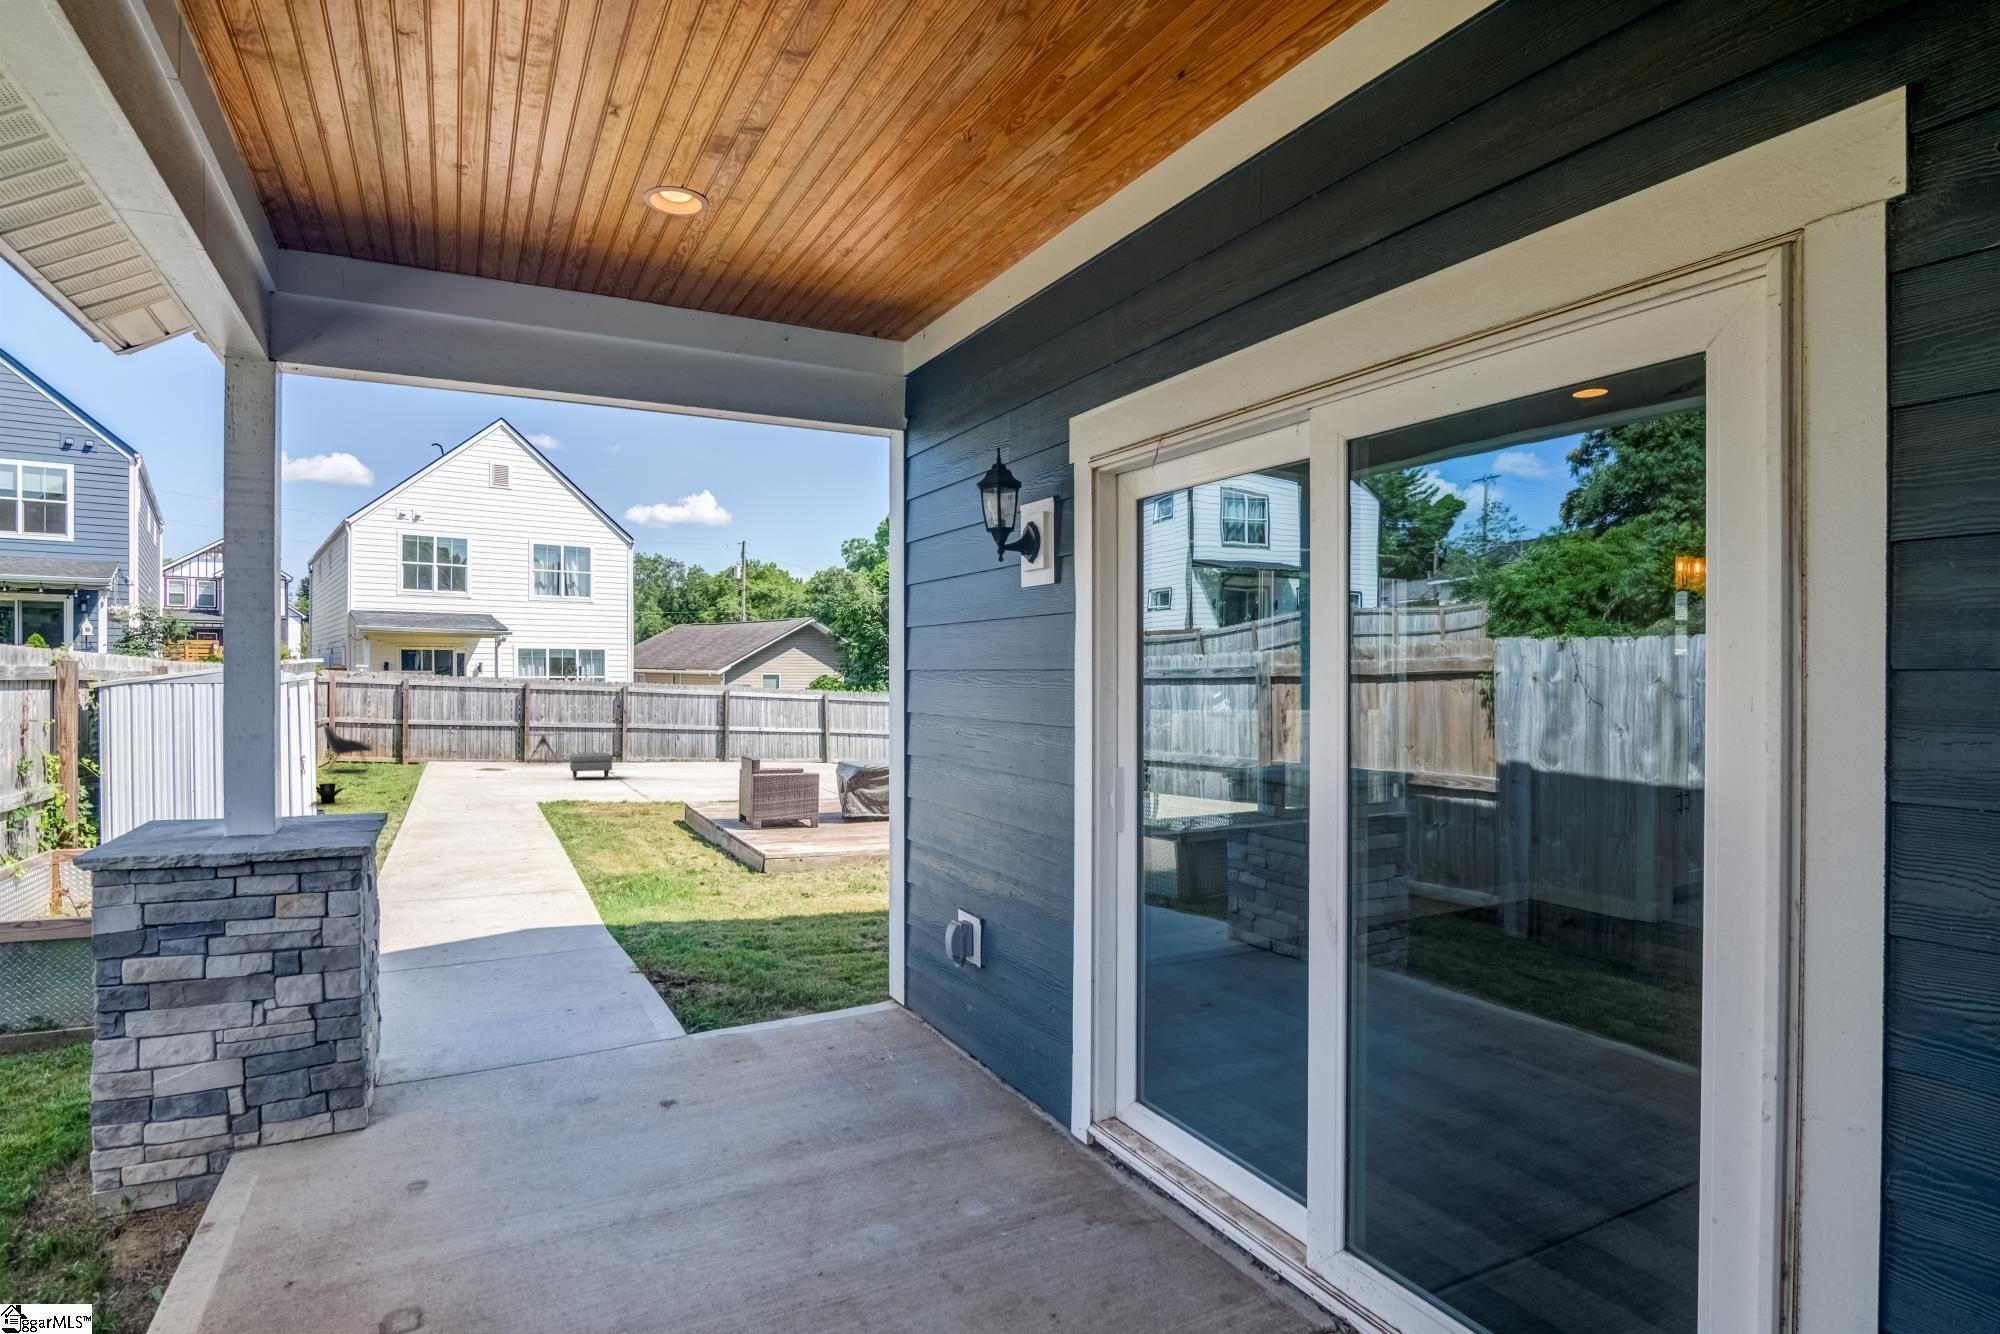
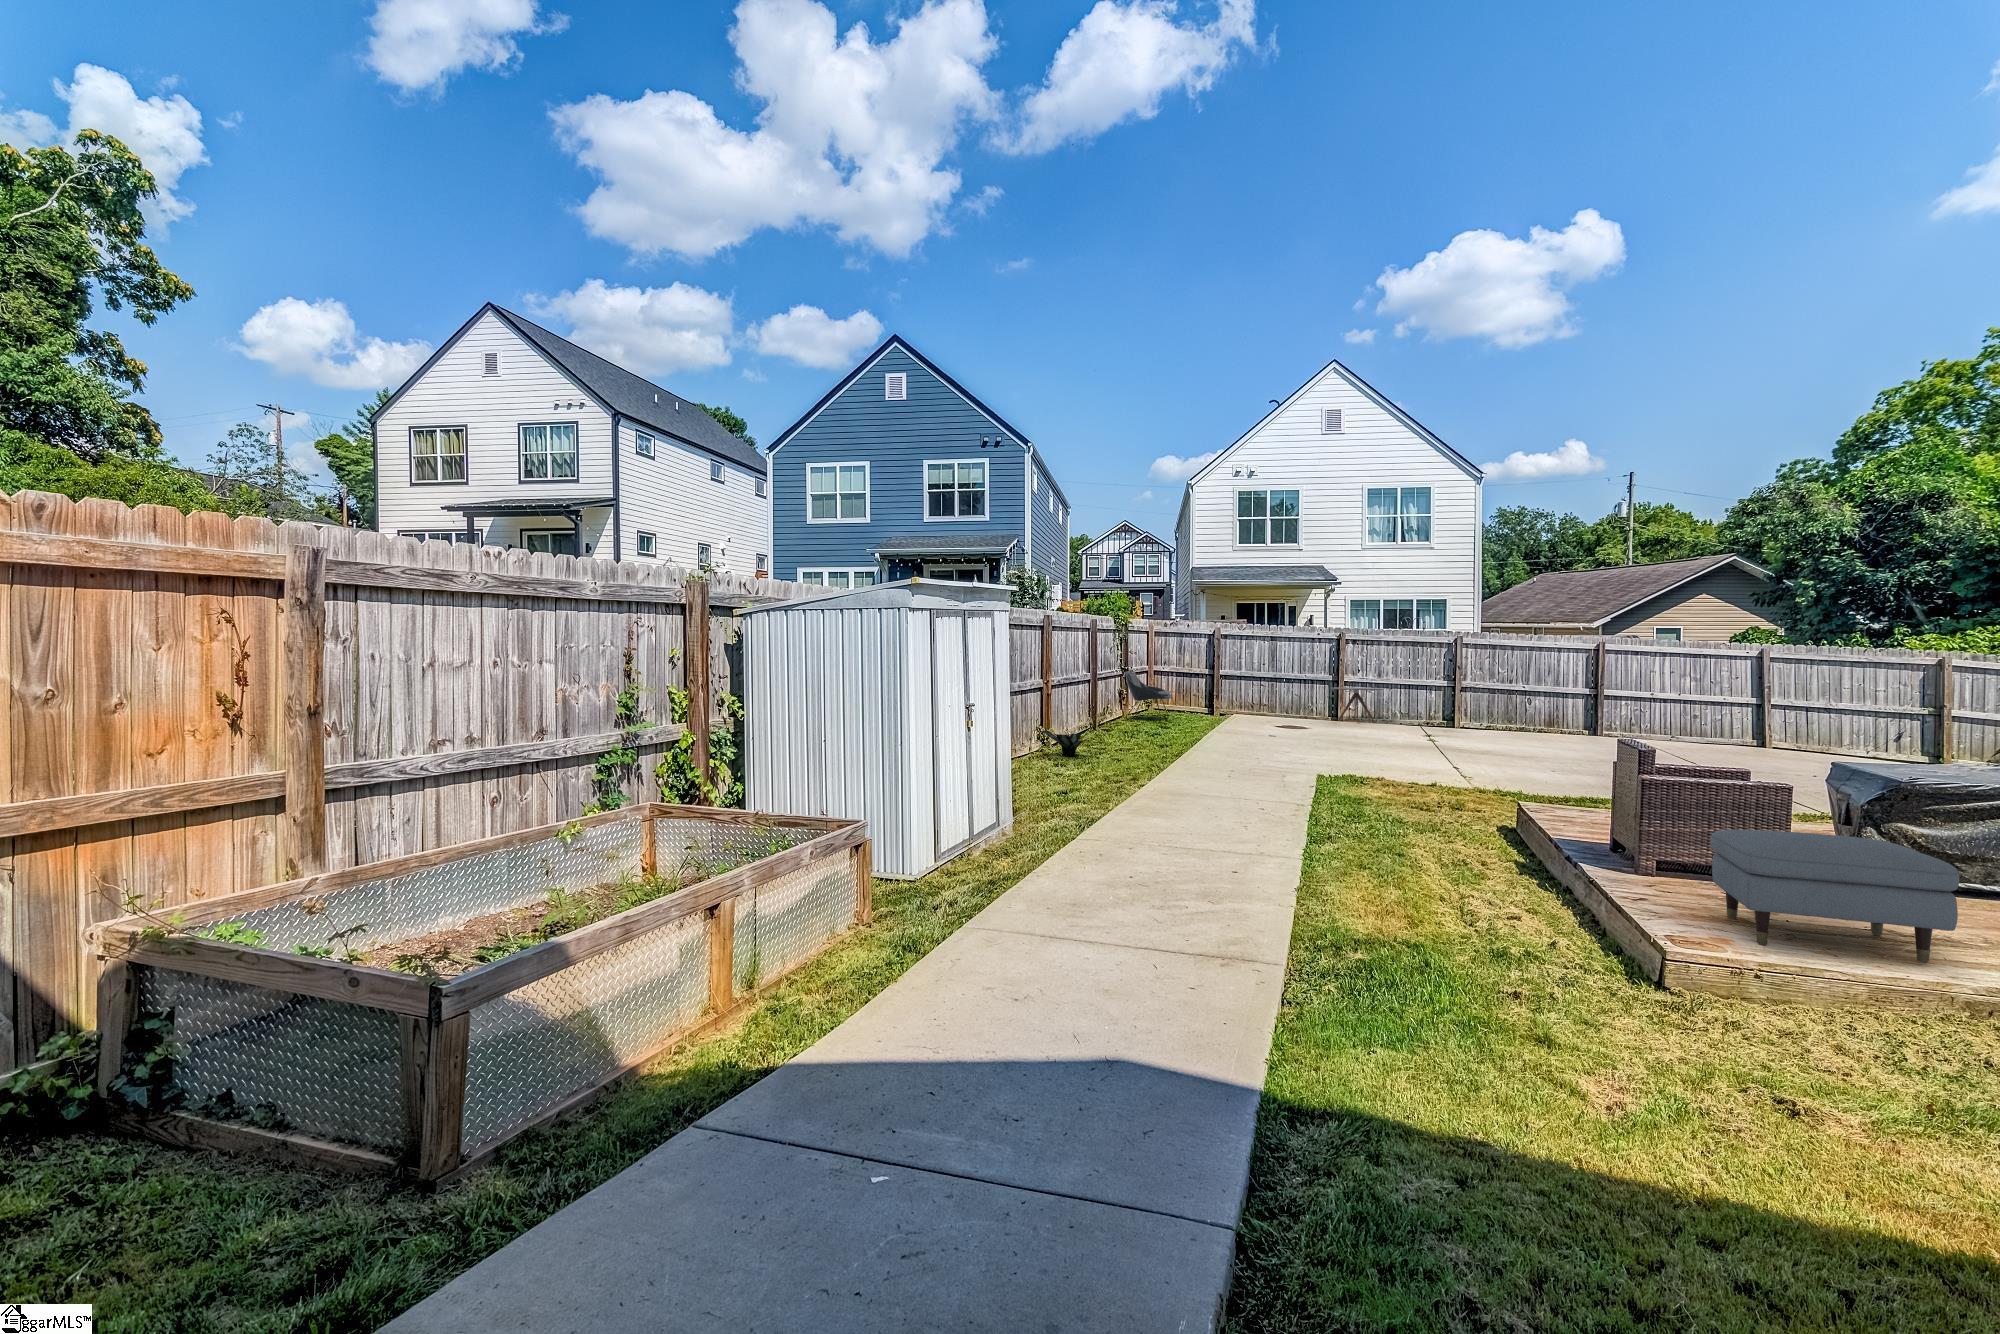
ottoman: present [569,753,613,780] -> present [1710,830,1959,963]

